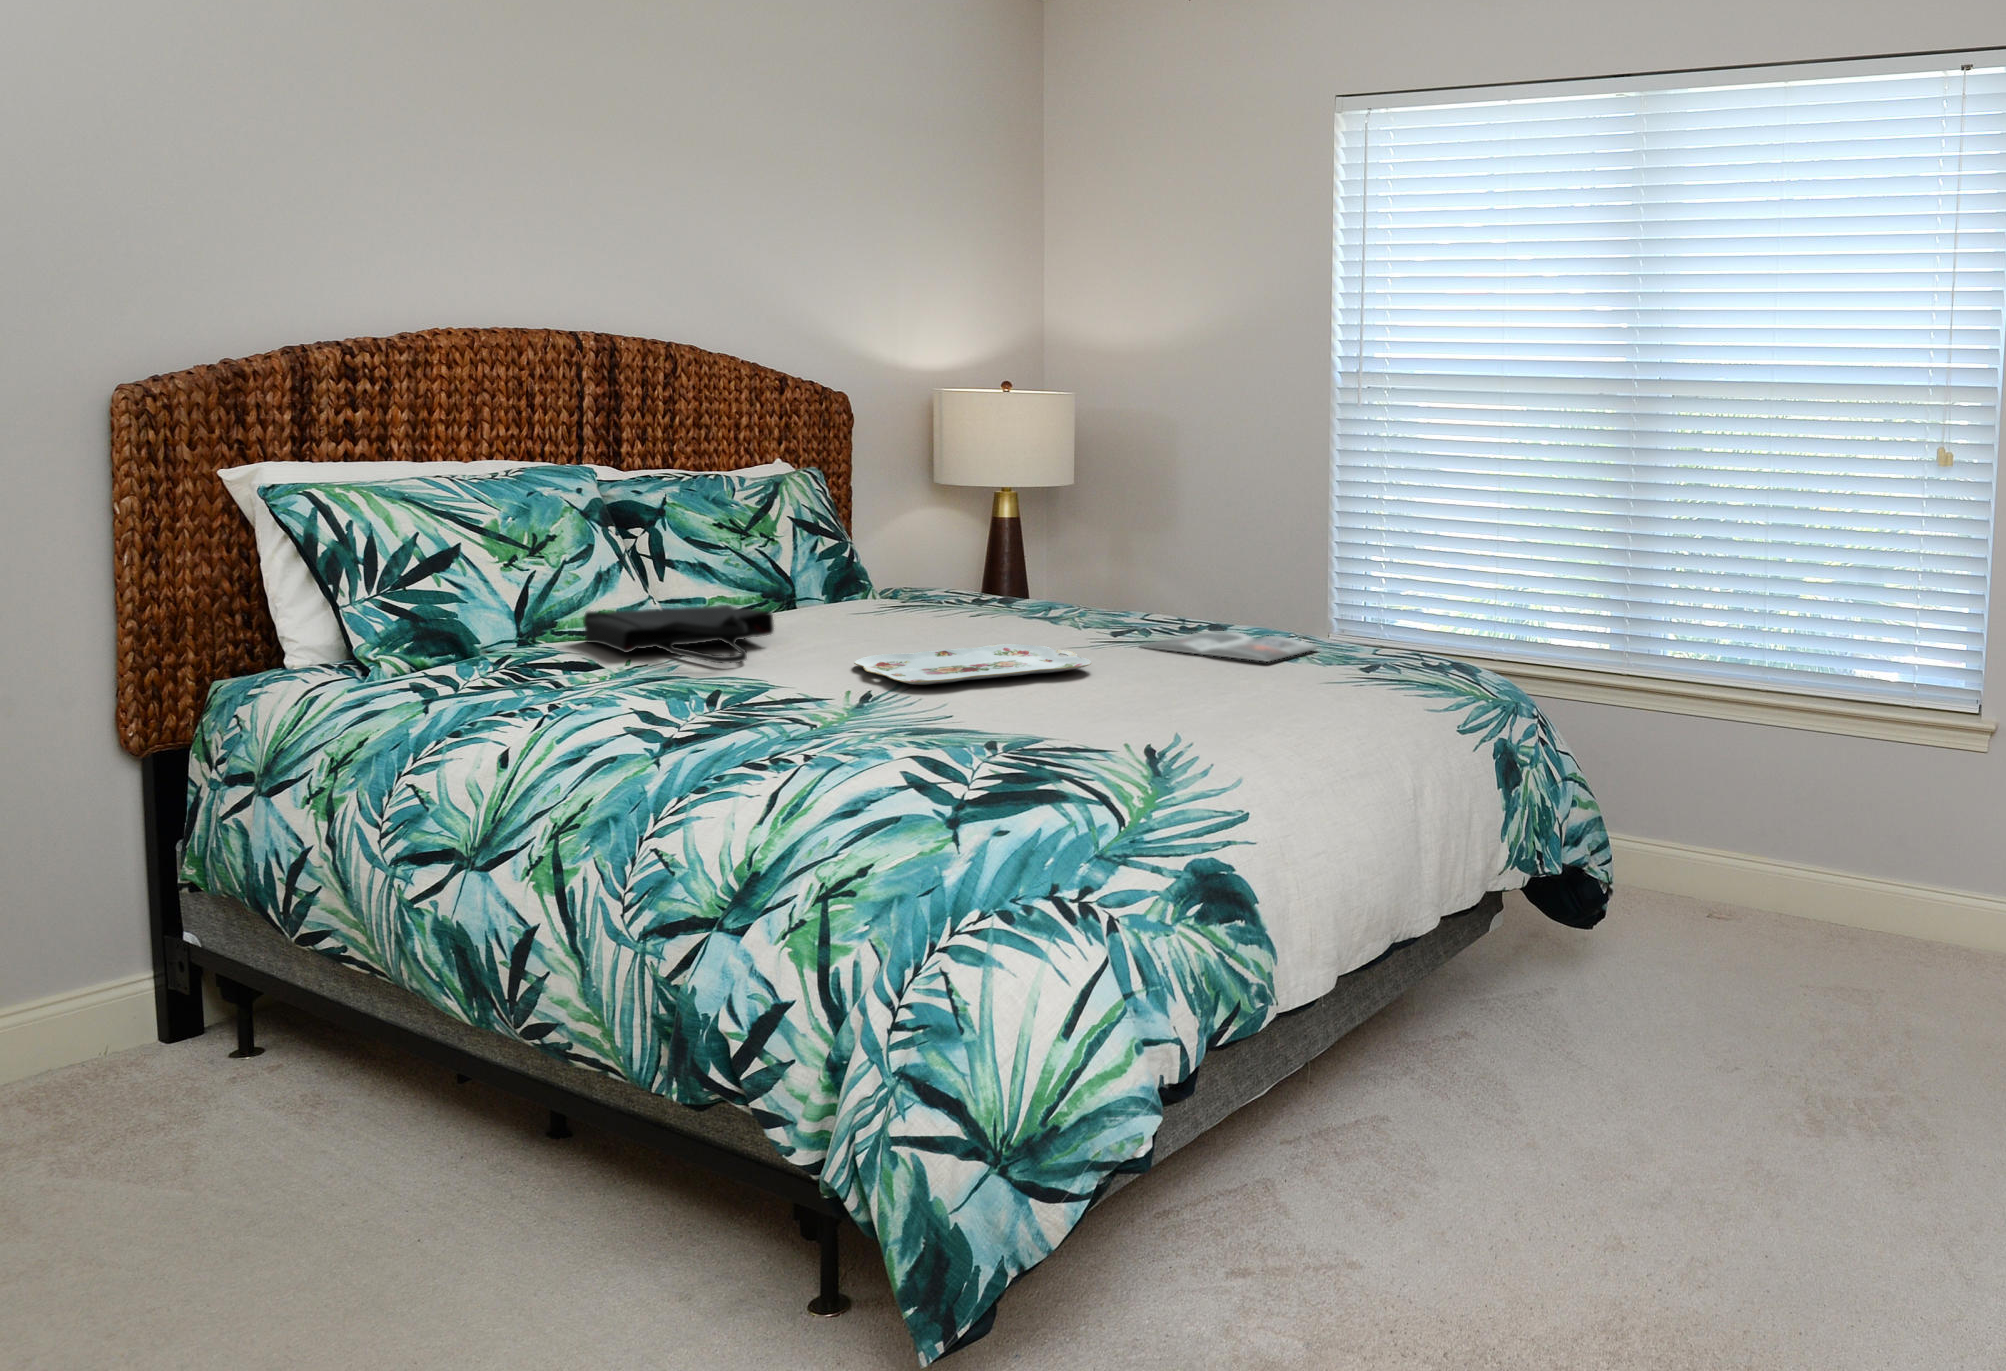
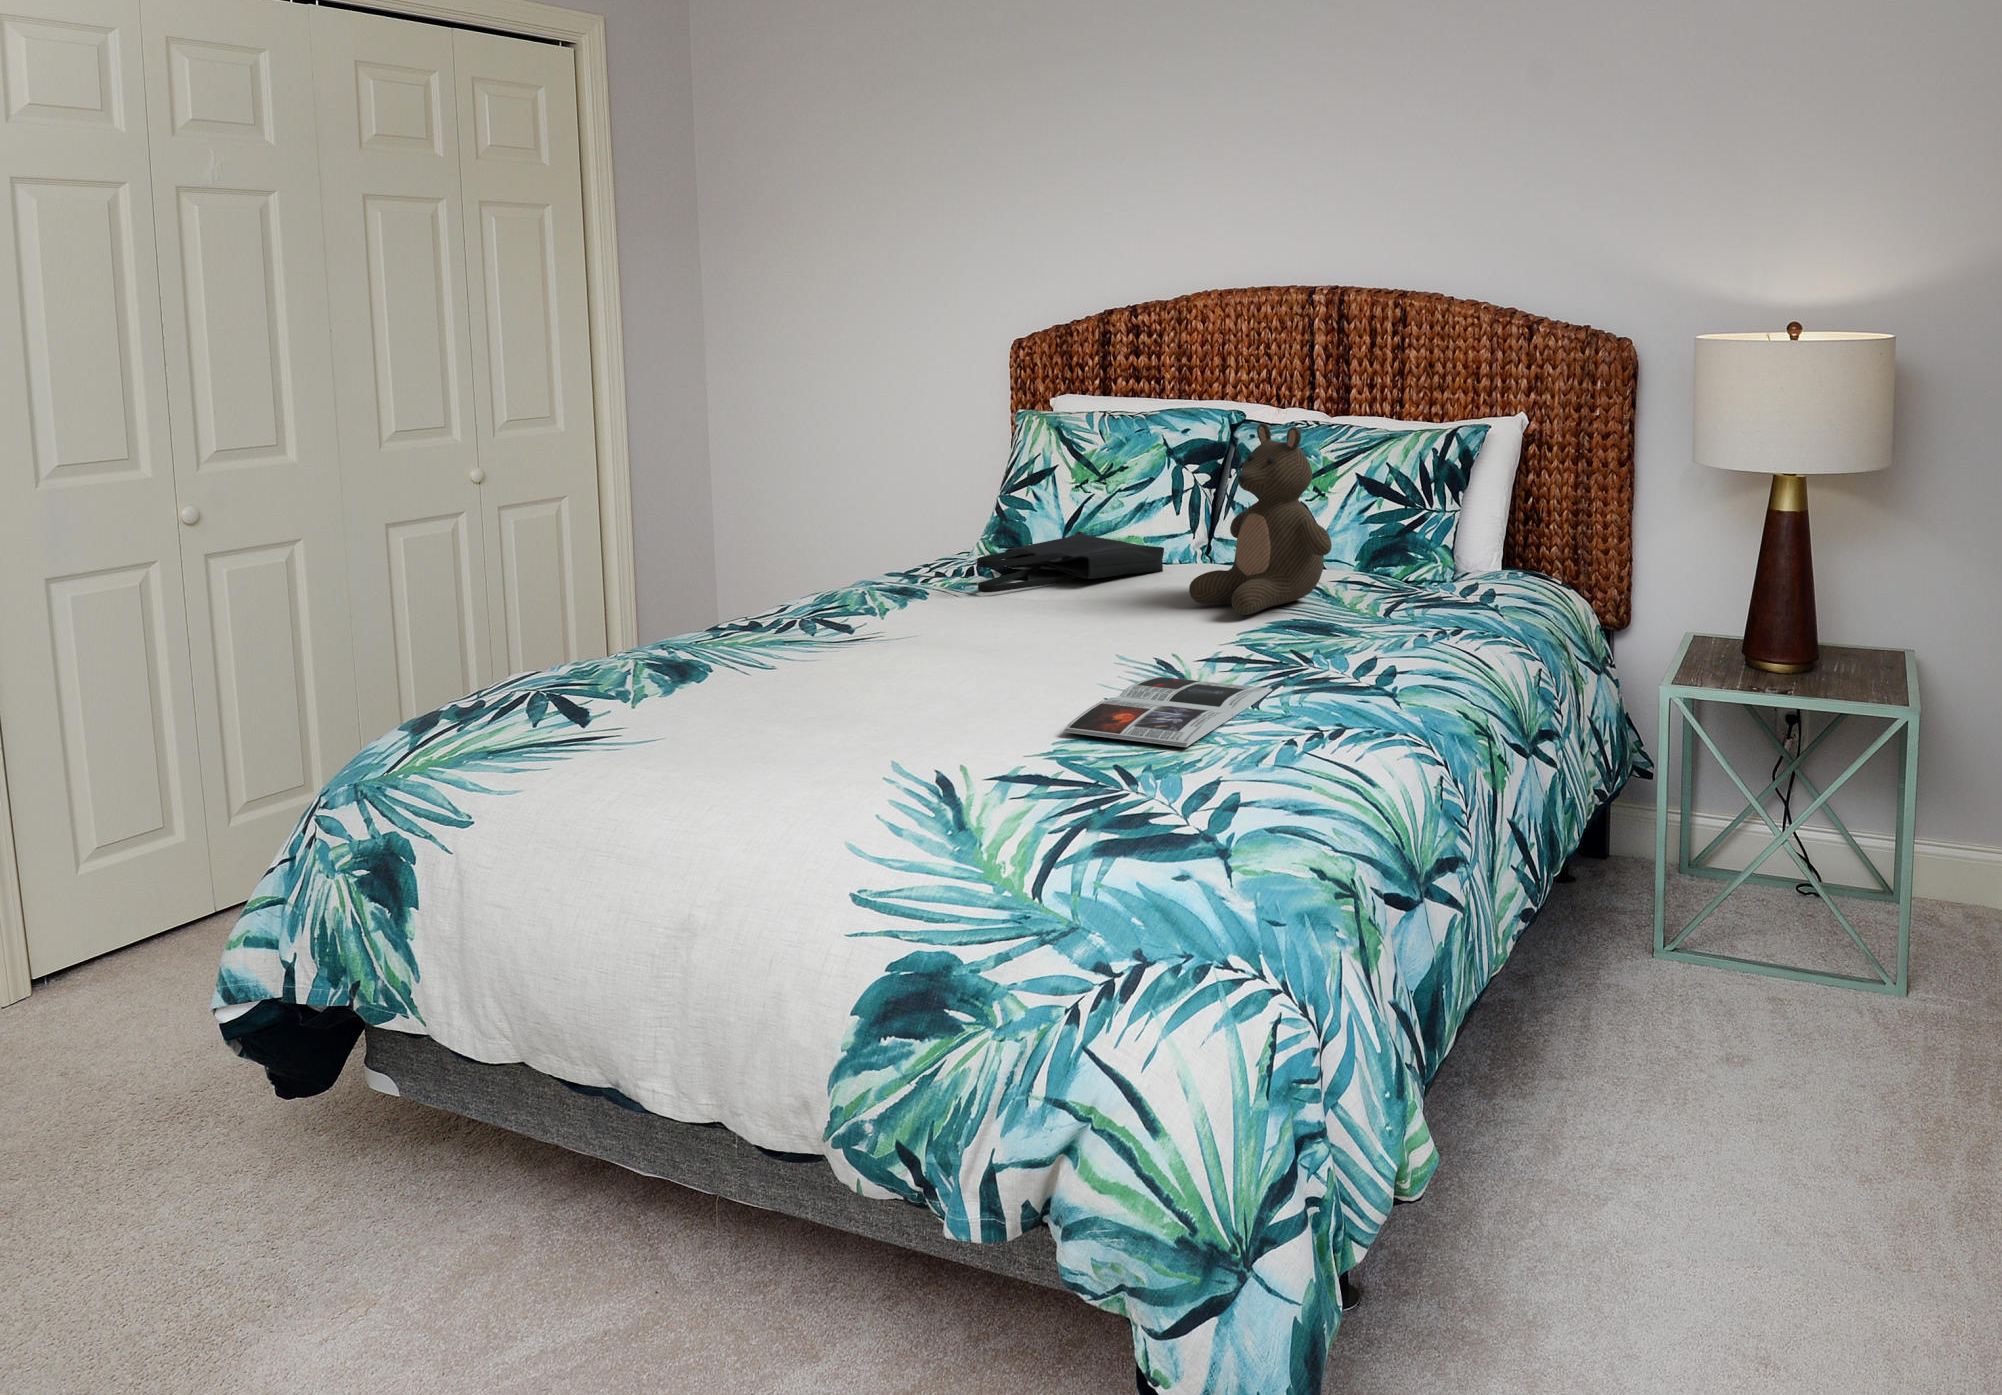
stuffed bear: none [853,460,988,627] -> present [1189,423,1332,615]
serving tray: present [854,644,1091,685] -> none [874,612,1108,672]

